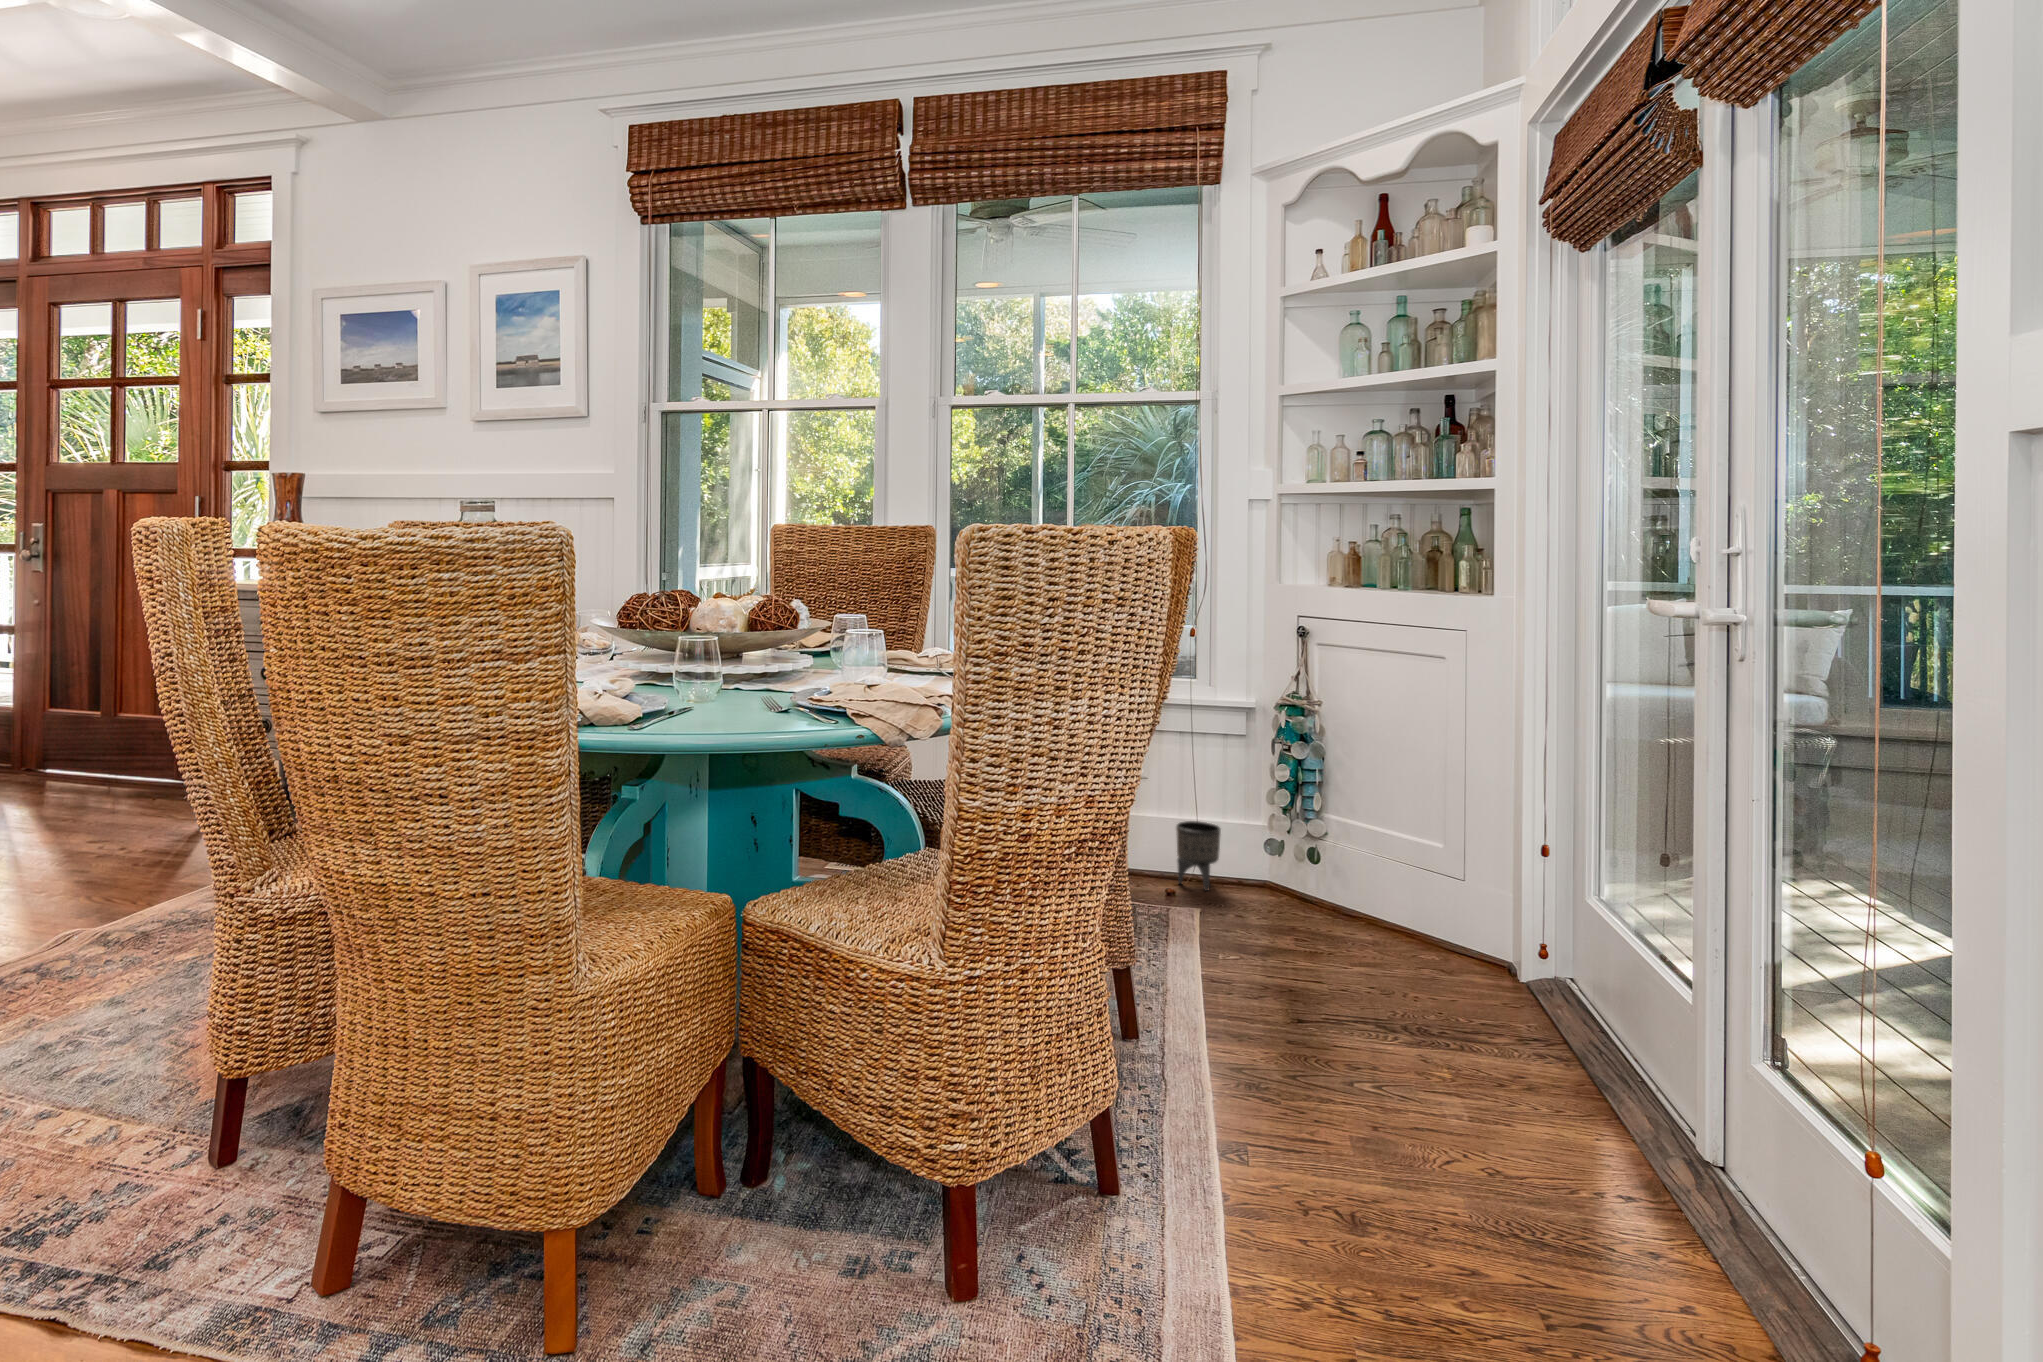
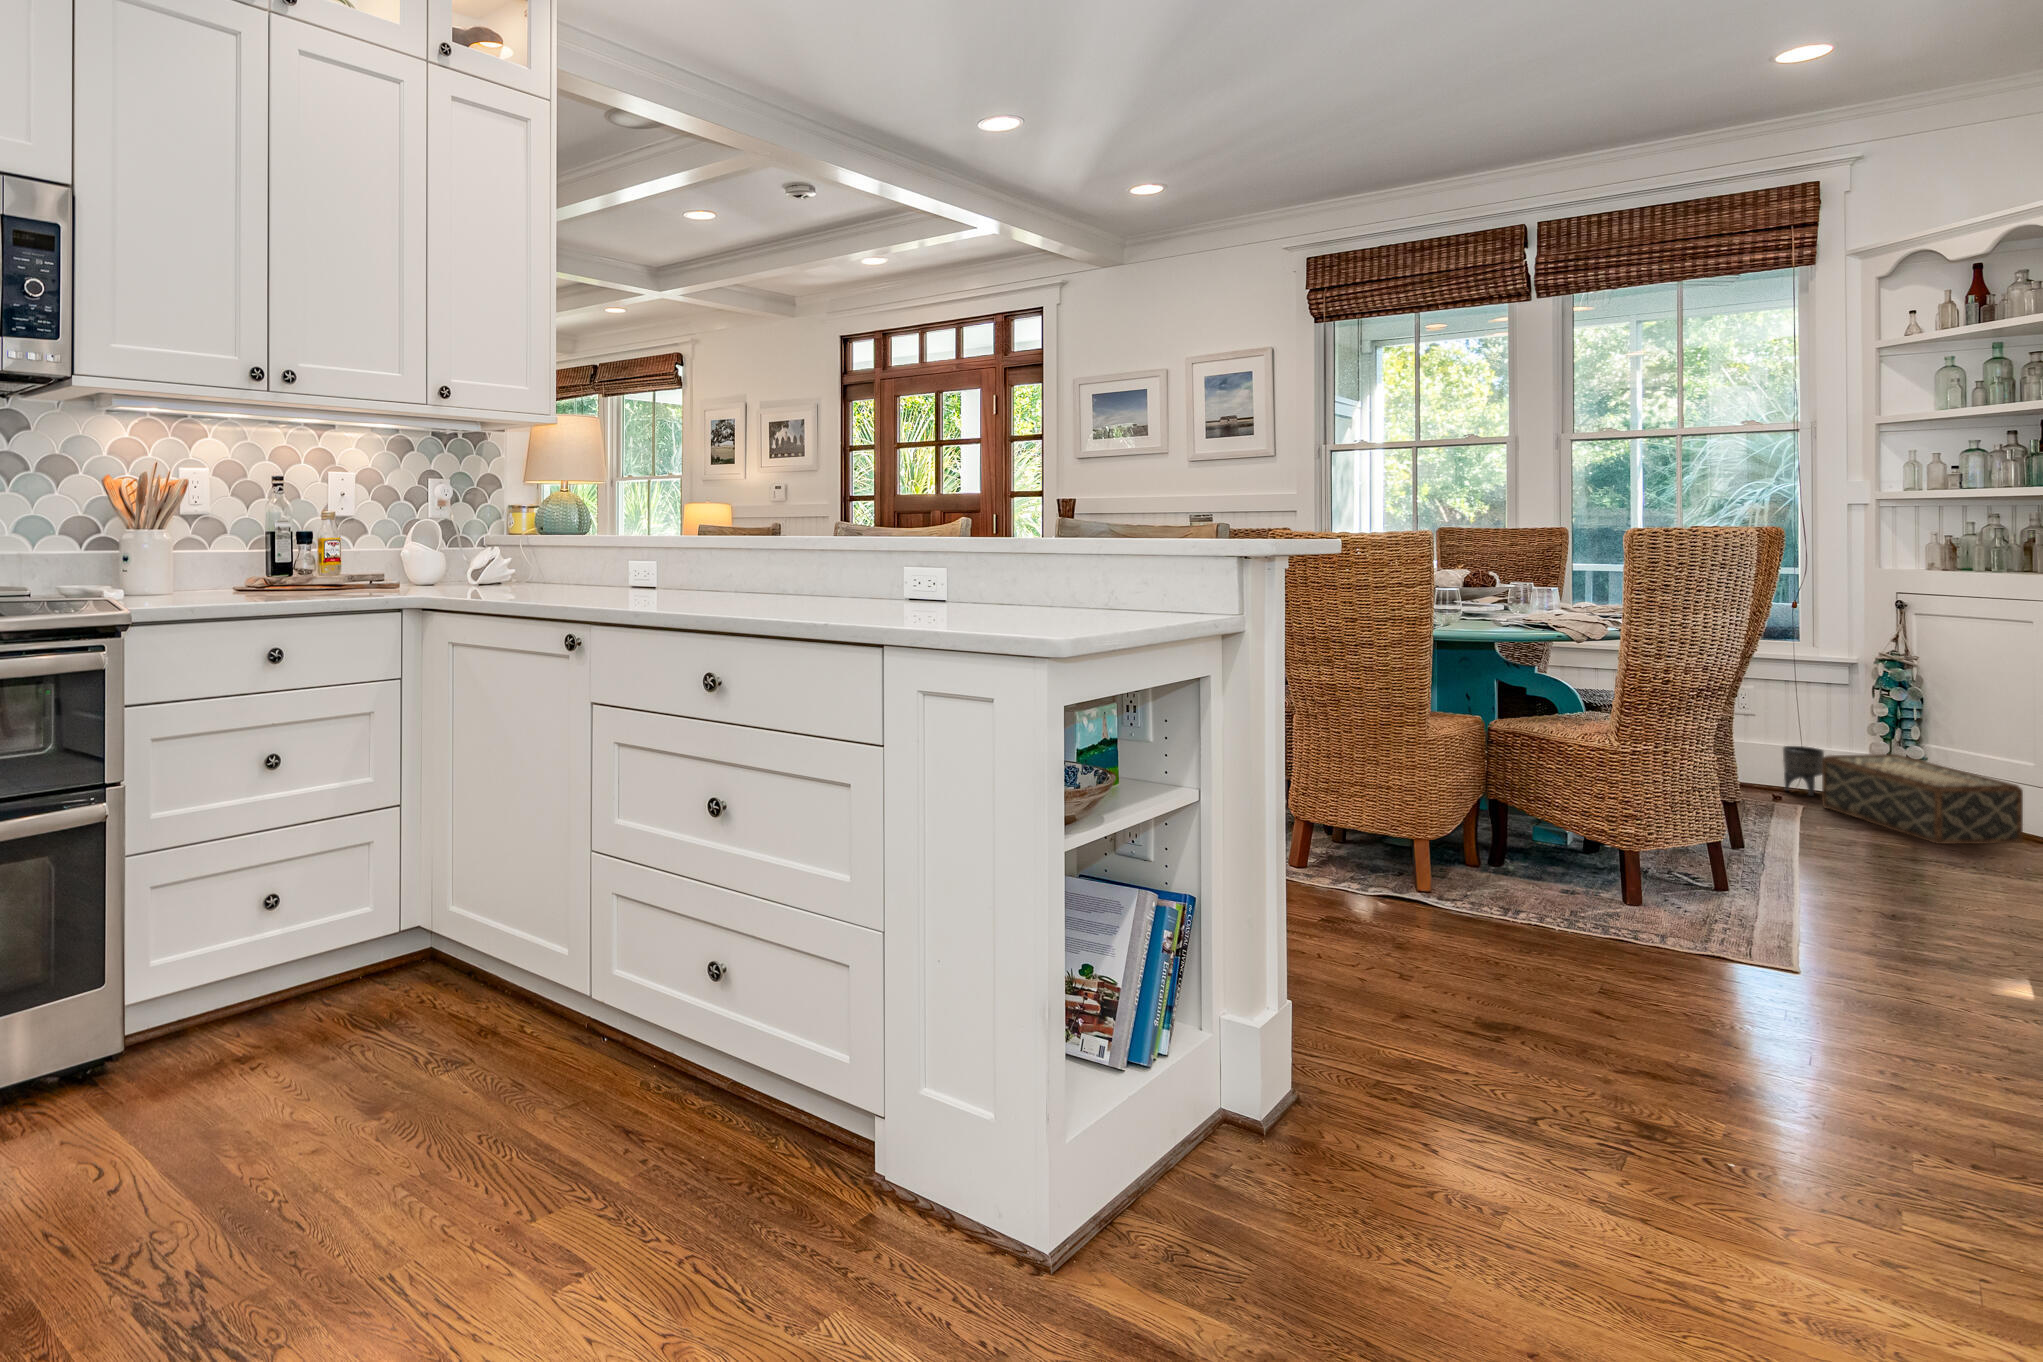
woven basket: none [1221,832,1443,974] -> present [1822,754,2023,844]

